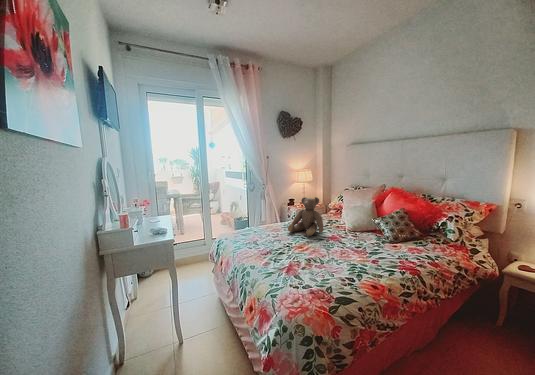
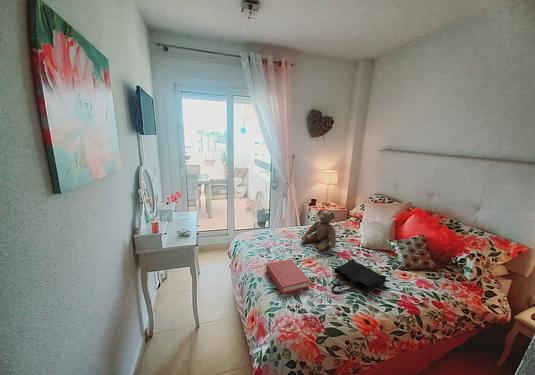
tote bag: none [329,237,381,268] -> present [332,259,386,293]
hardback book: none [257,244,308,276] -> present [266,259,310,294]

